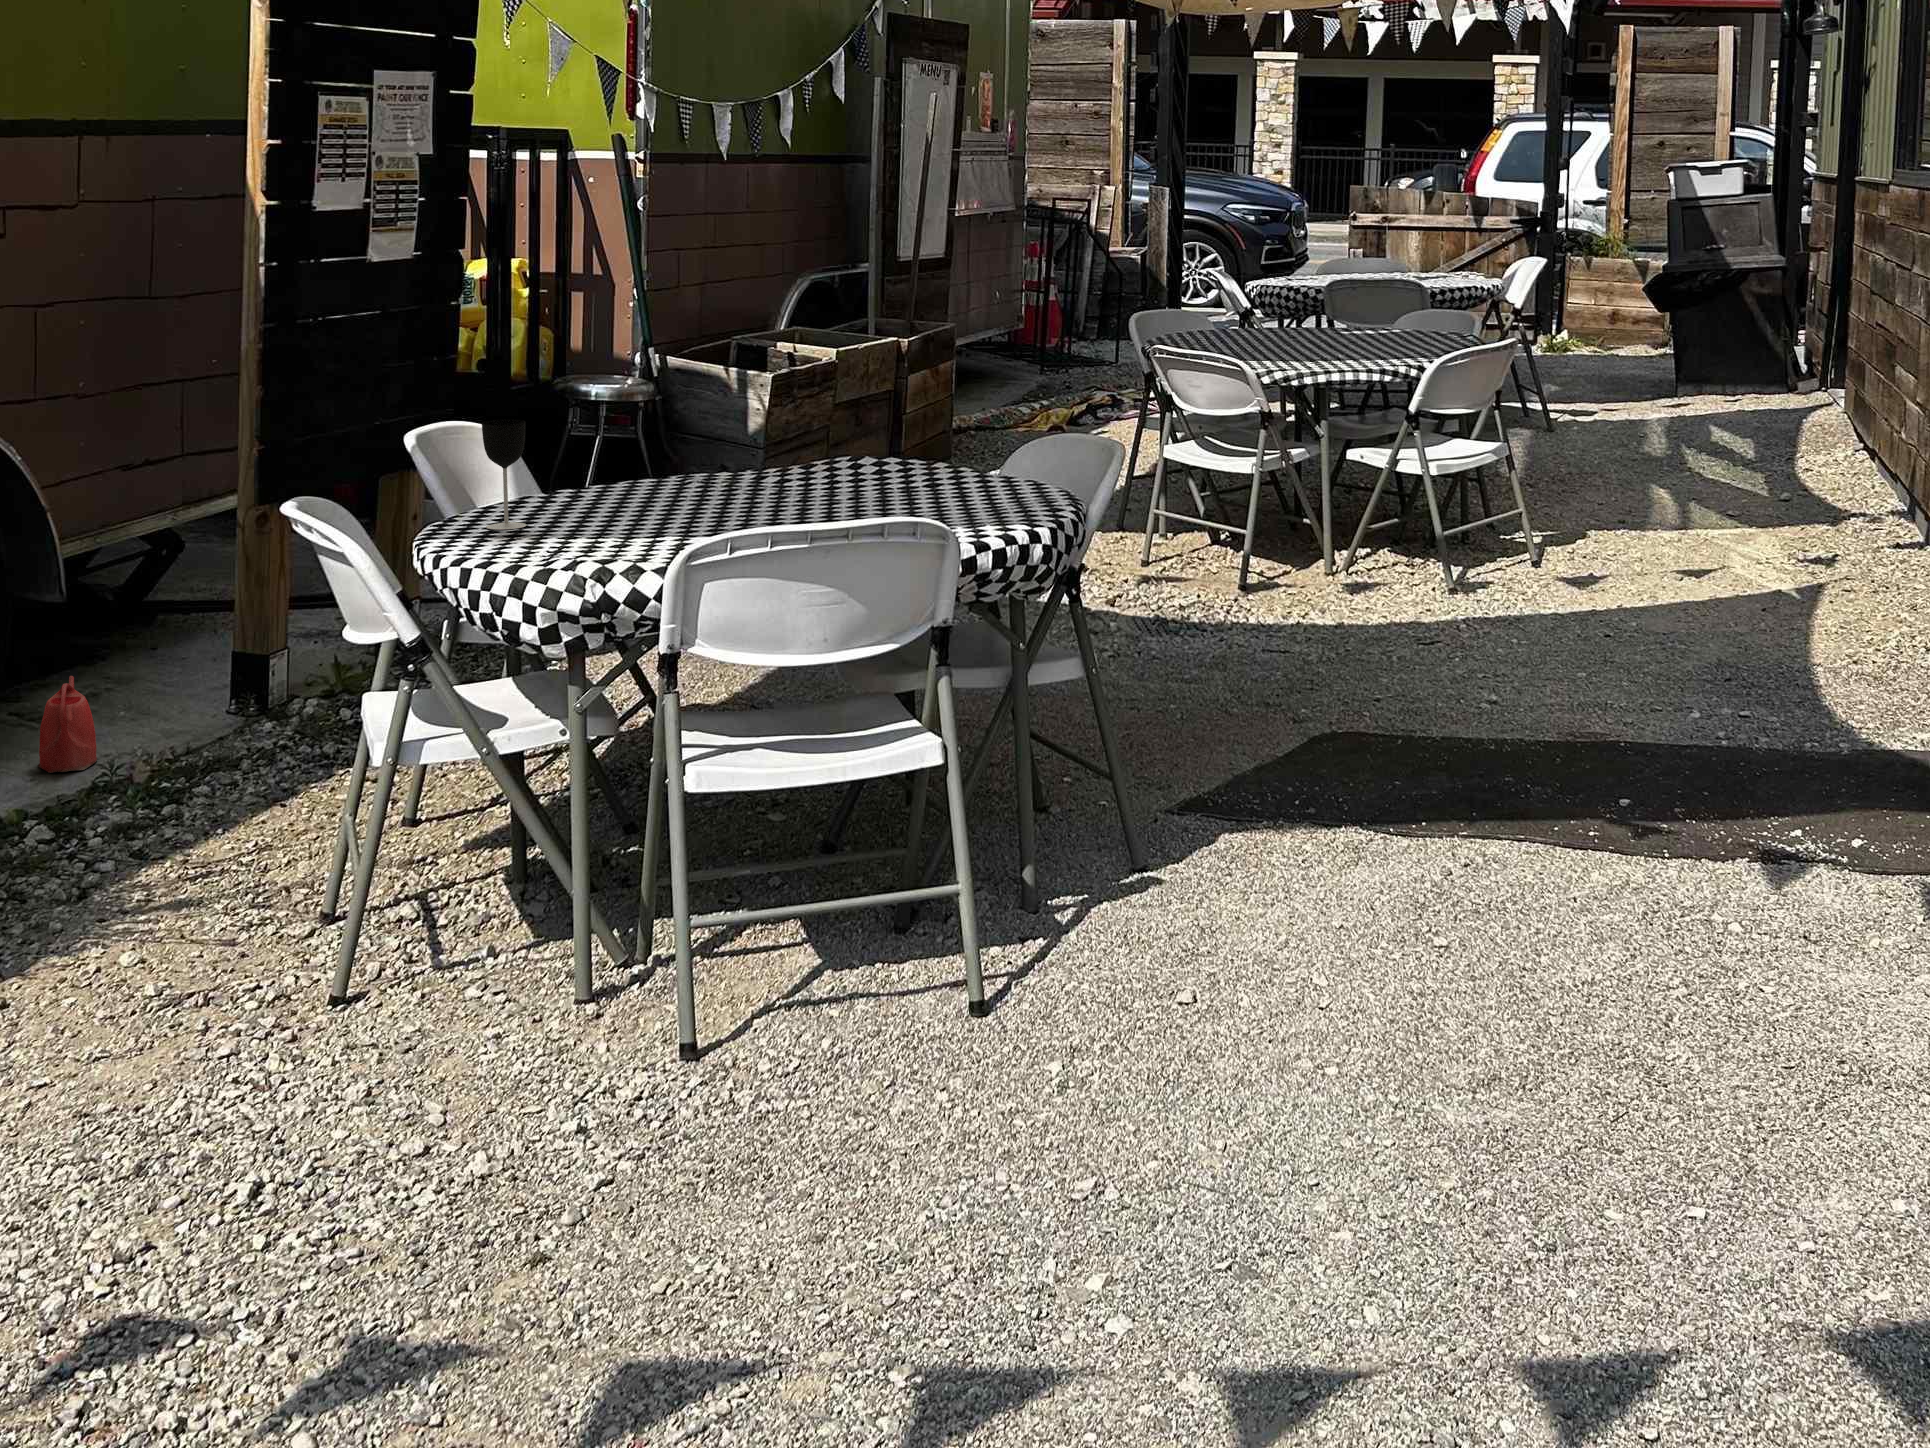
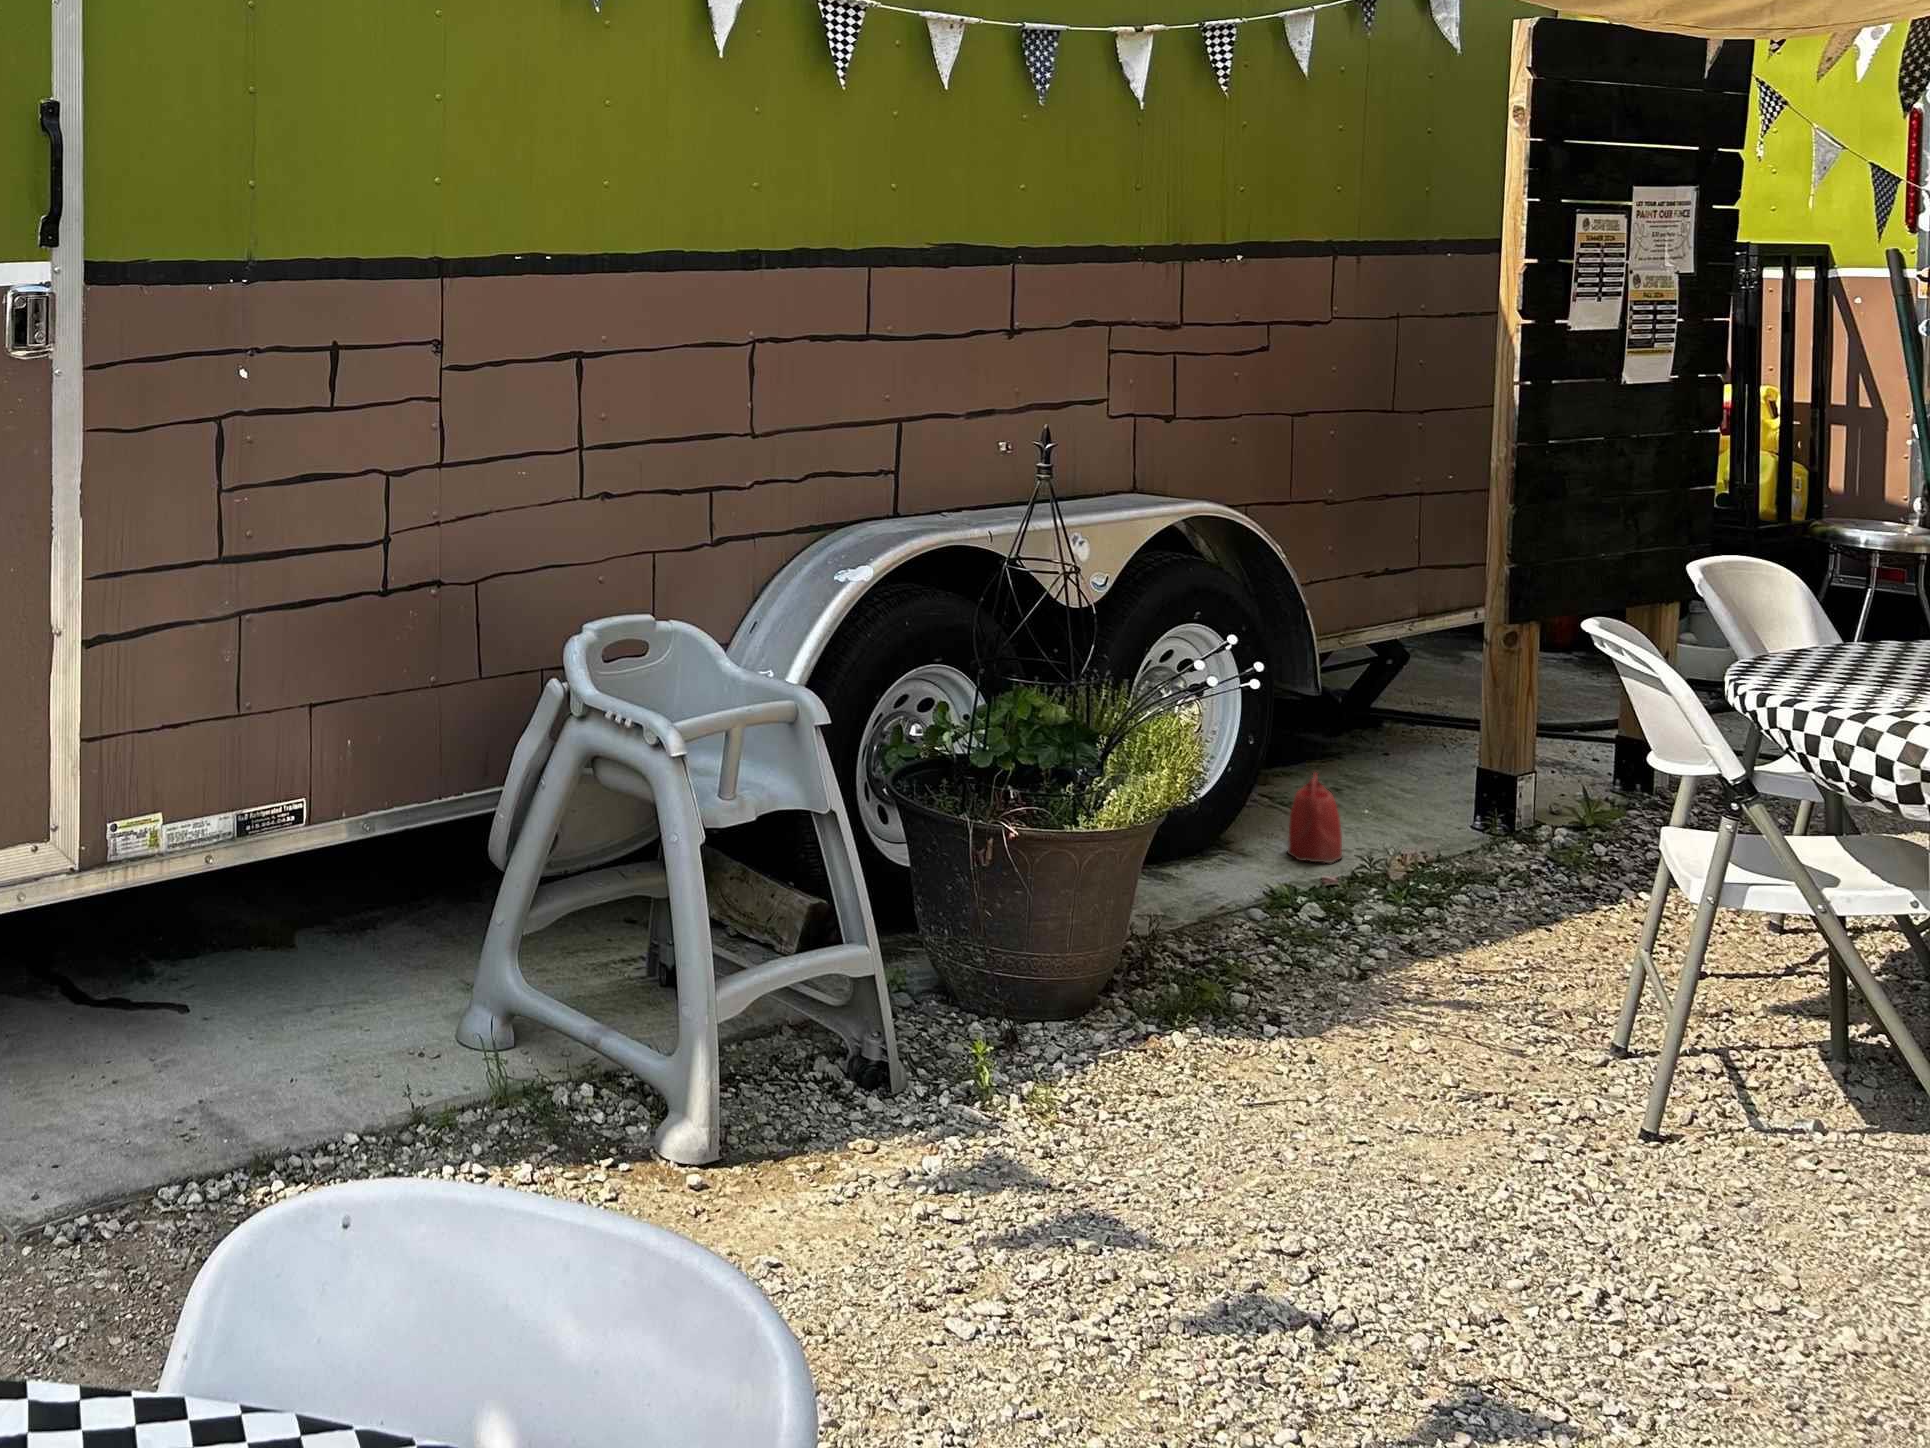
wine glass: present [482,419,526,530] -> none [1801,558,1856,678]

